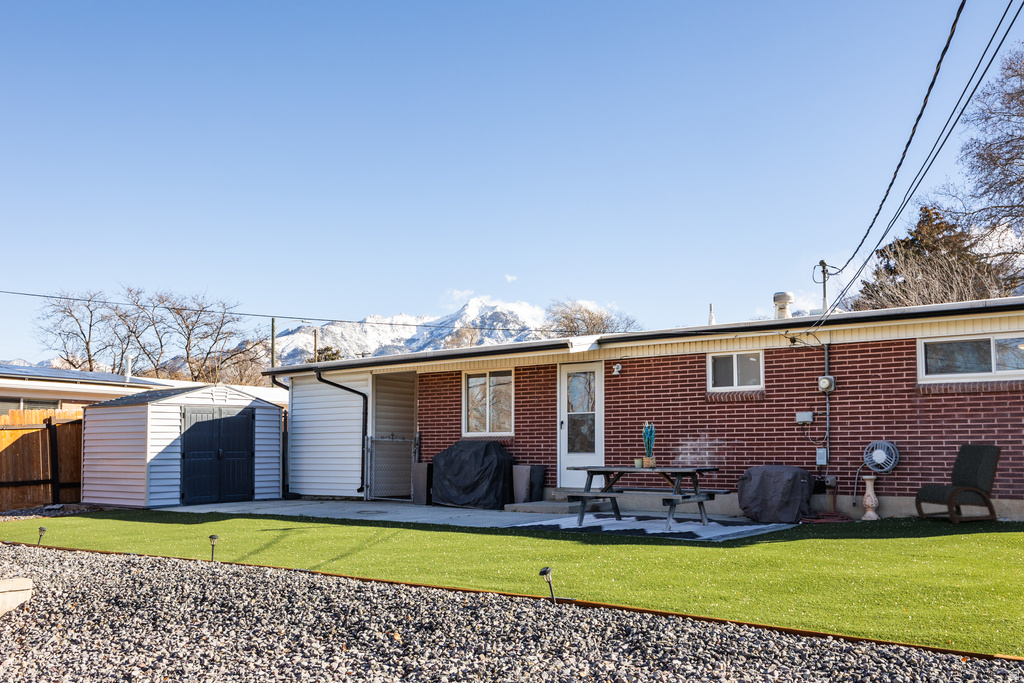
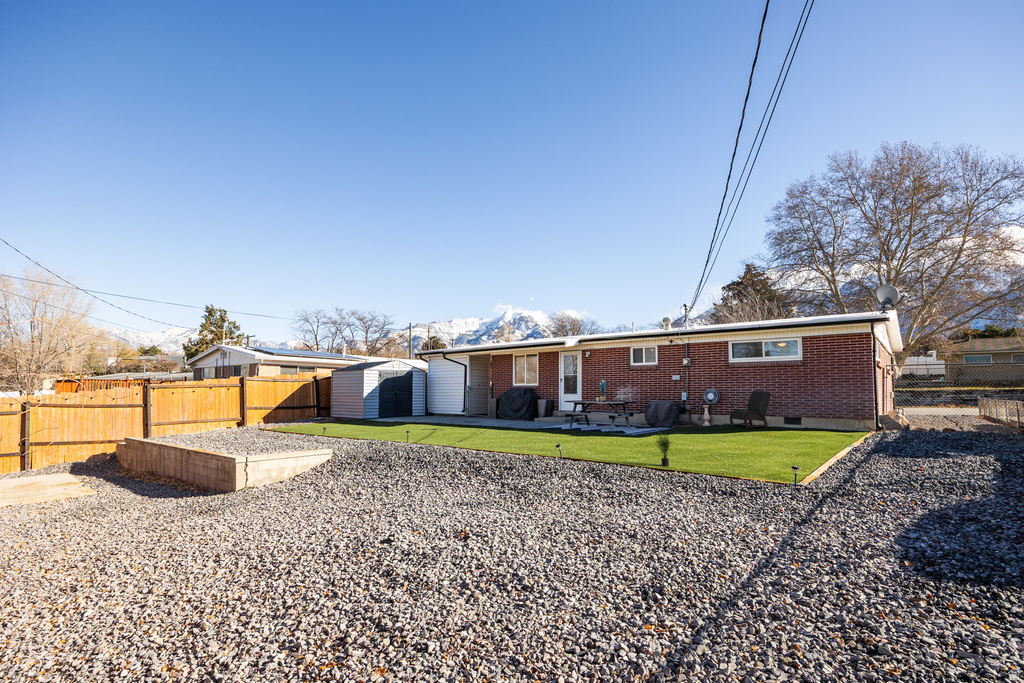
potted plant: none [771,530,831,618] -> present [657,435,671,466]

